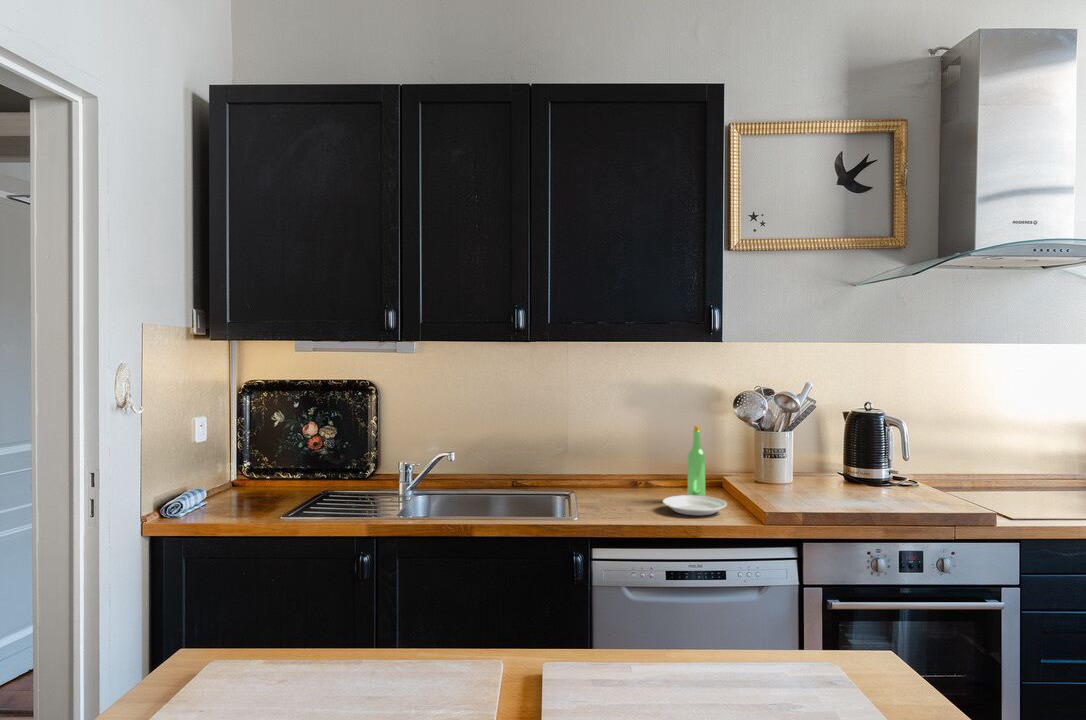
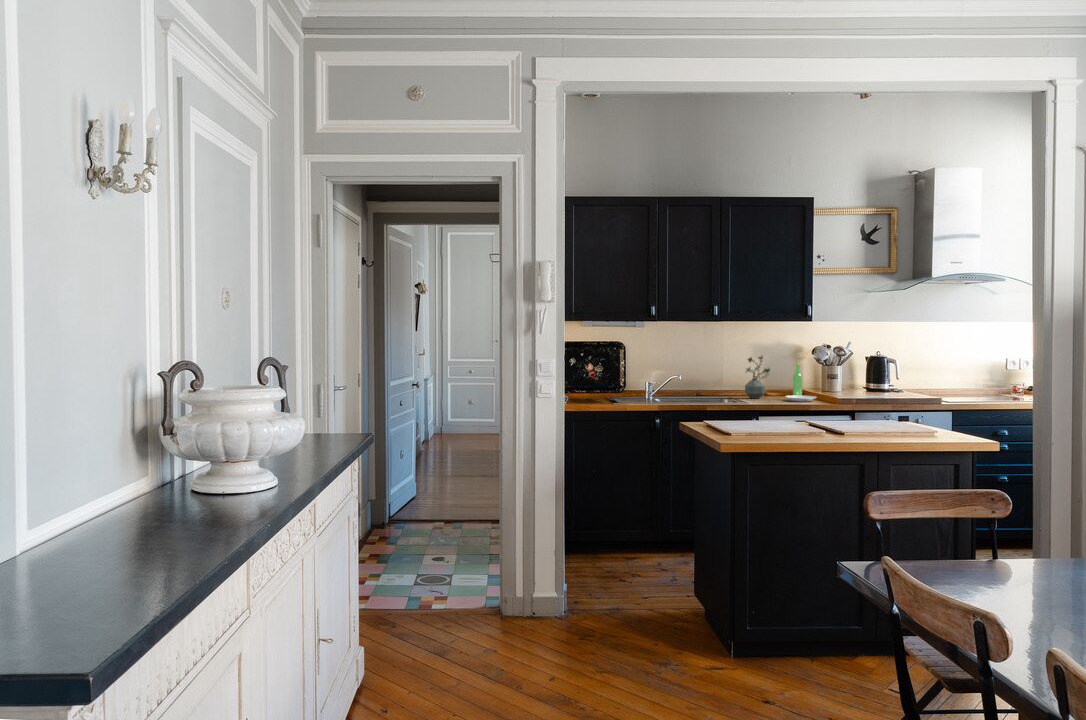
potted plant: none [598,407,651,494] -> present [745,356,770,399]

